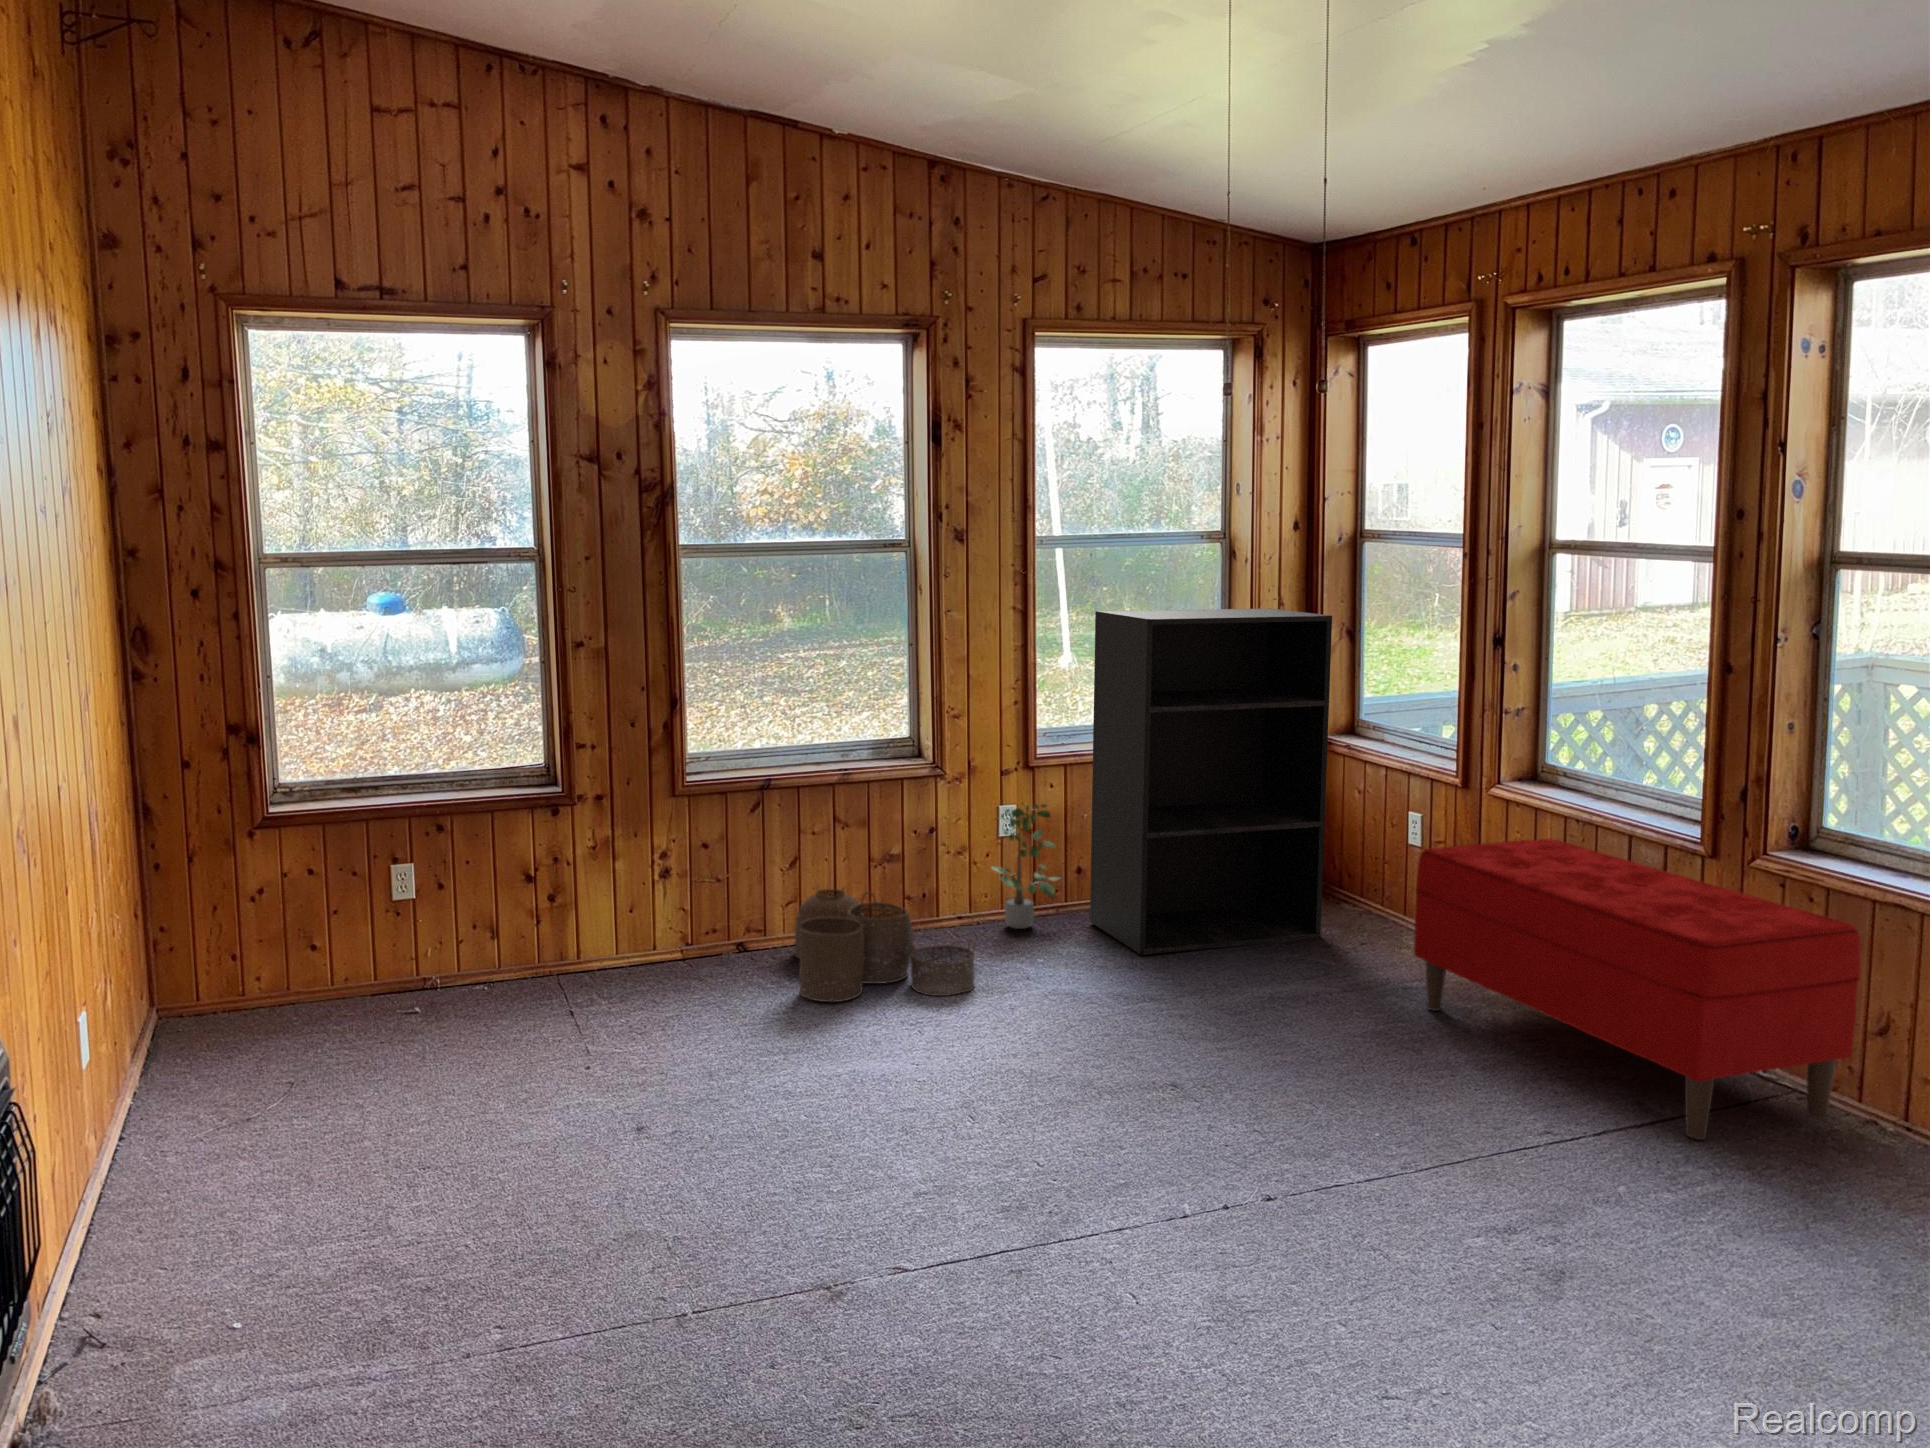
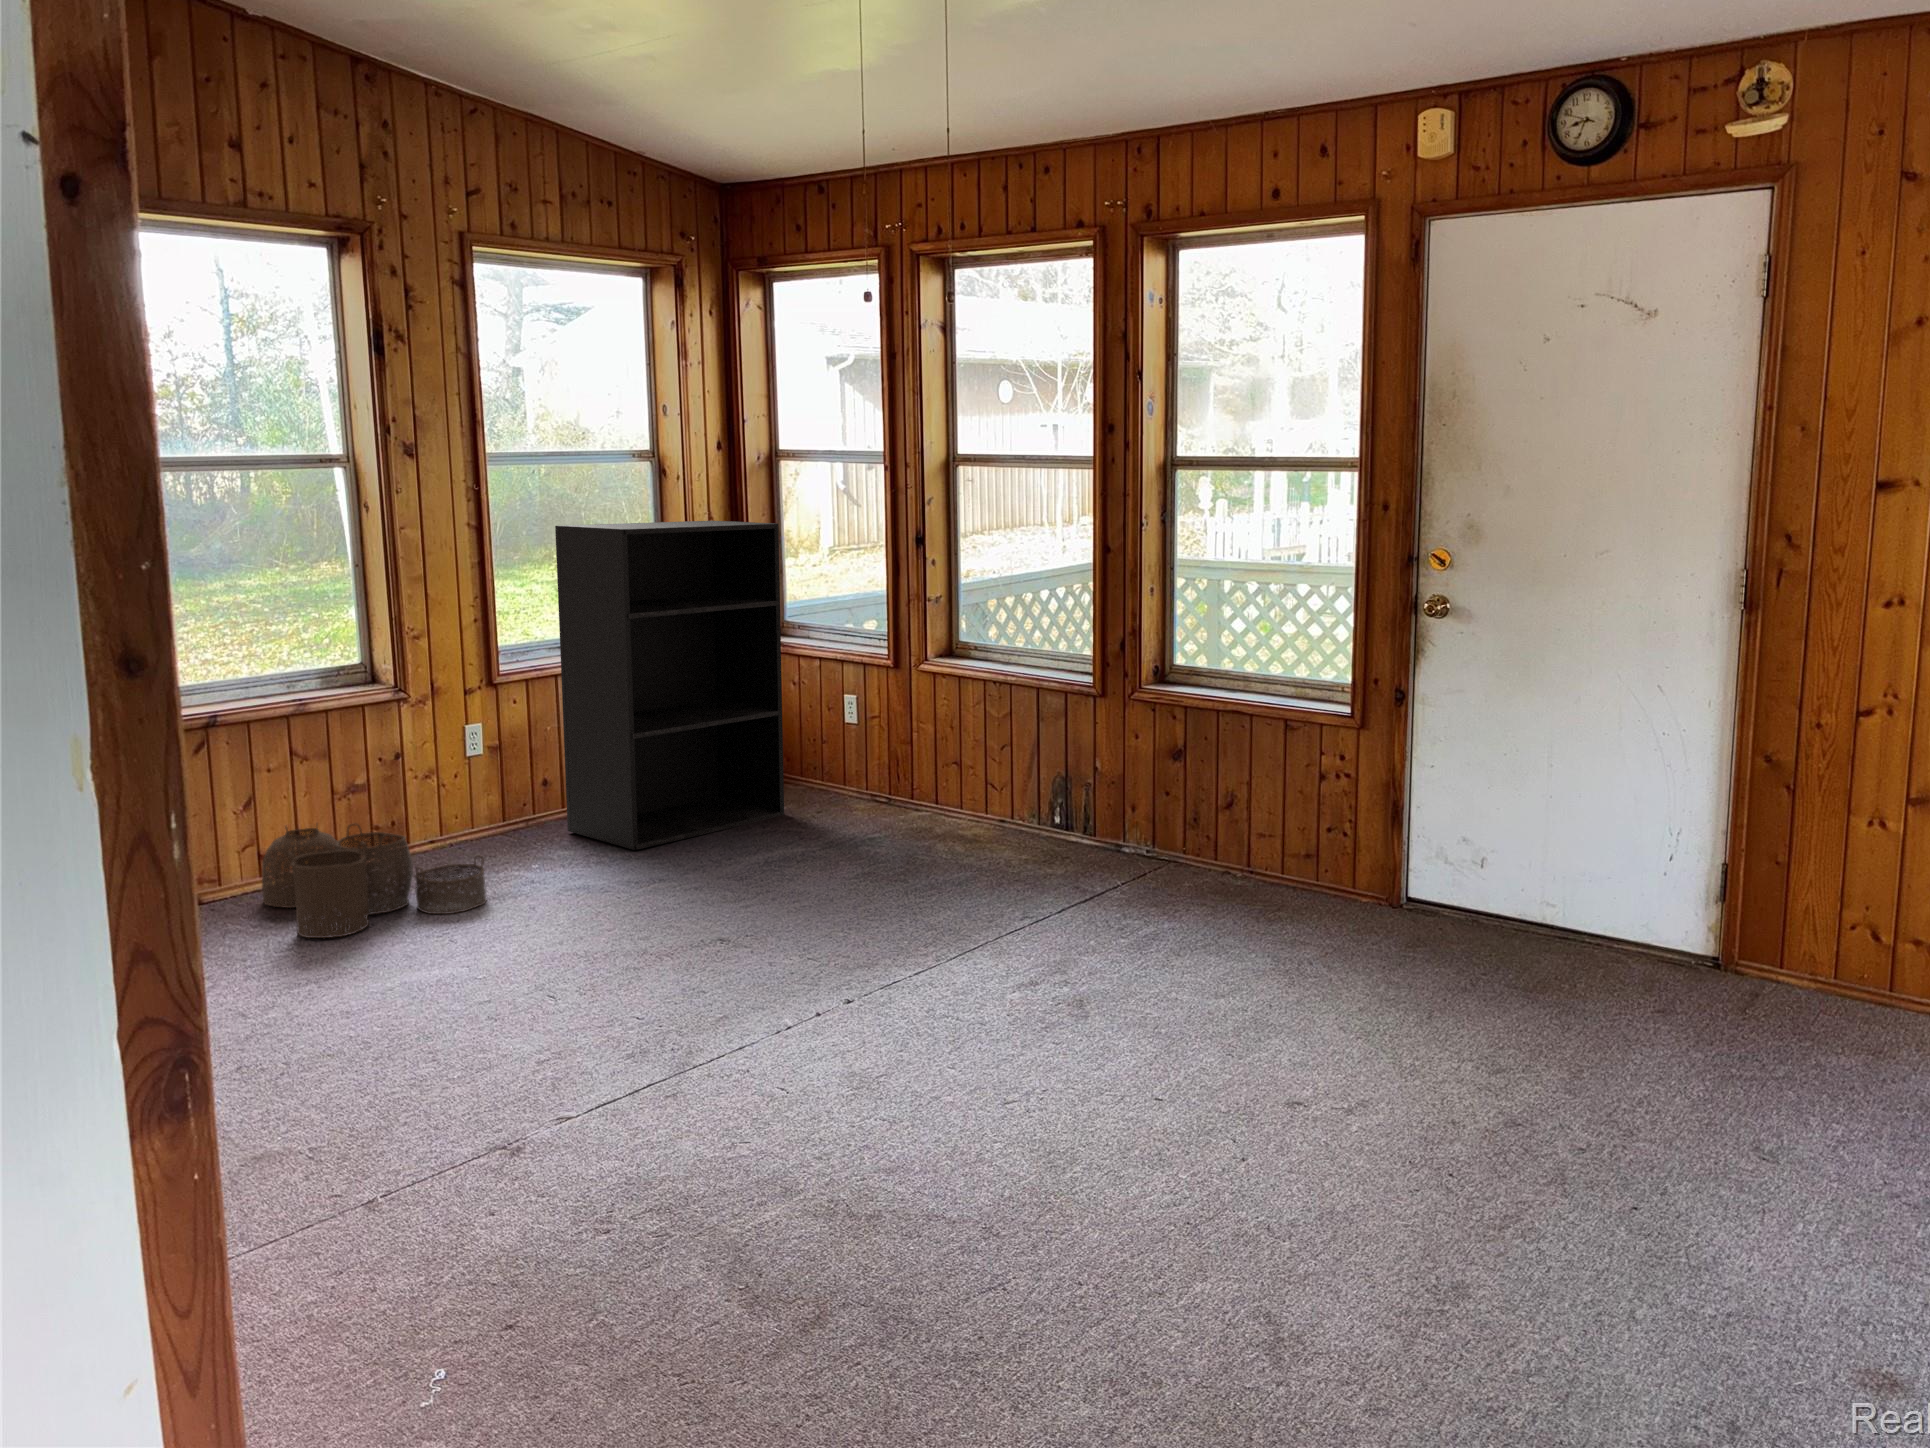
potted plant: present [991,803,1060,929] -> none [463,716,539,847]
bench: present [1414,838,1860,1139] -> none [884,701,1210,903]

